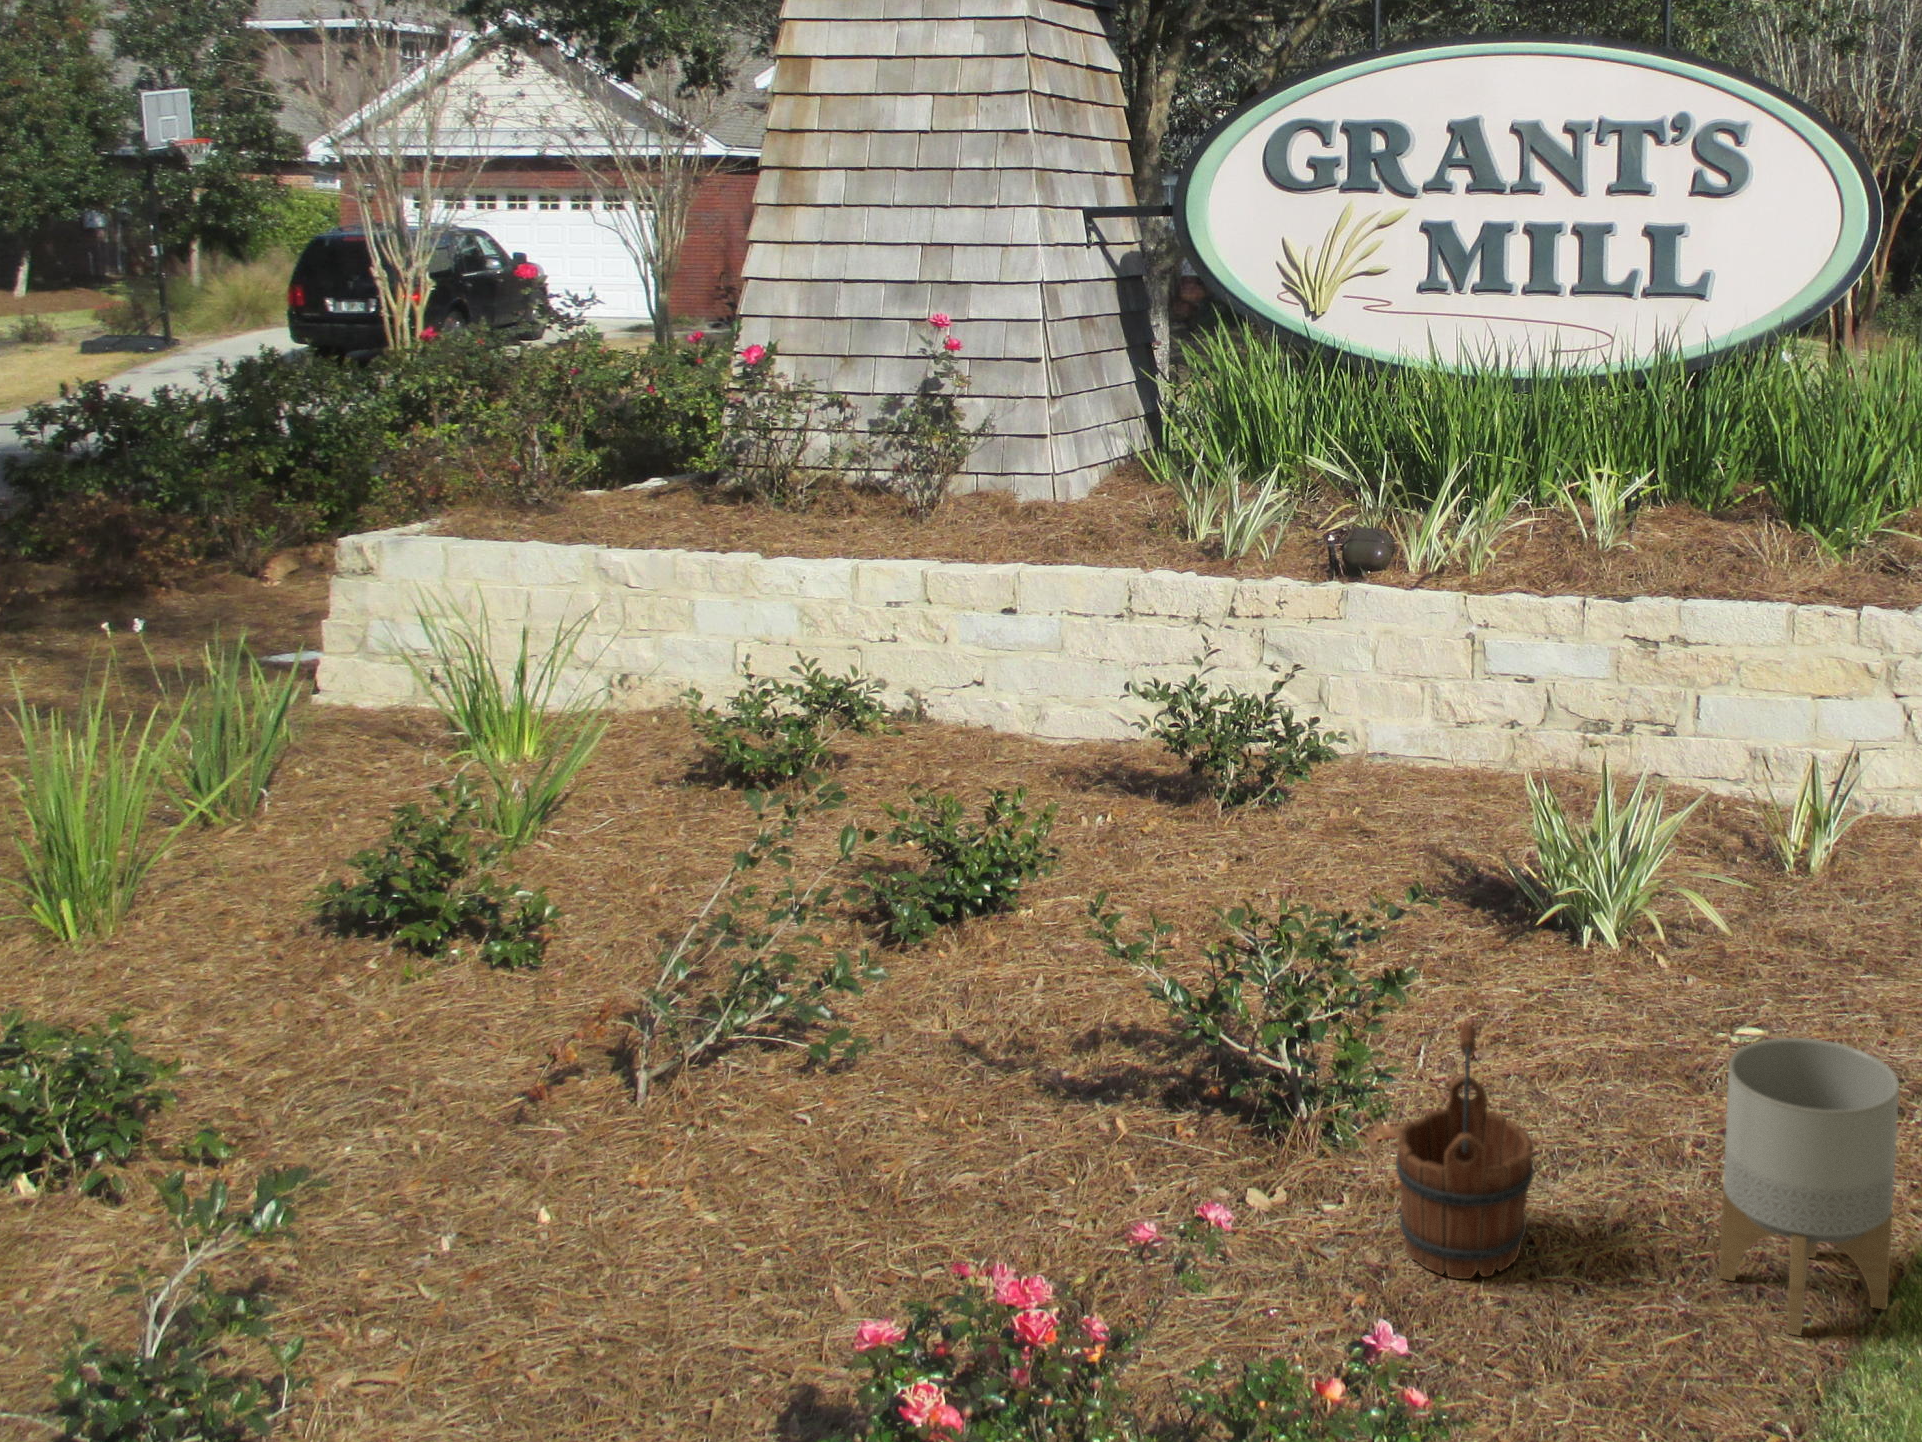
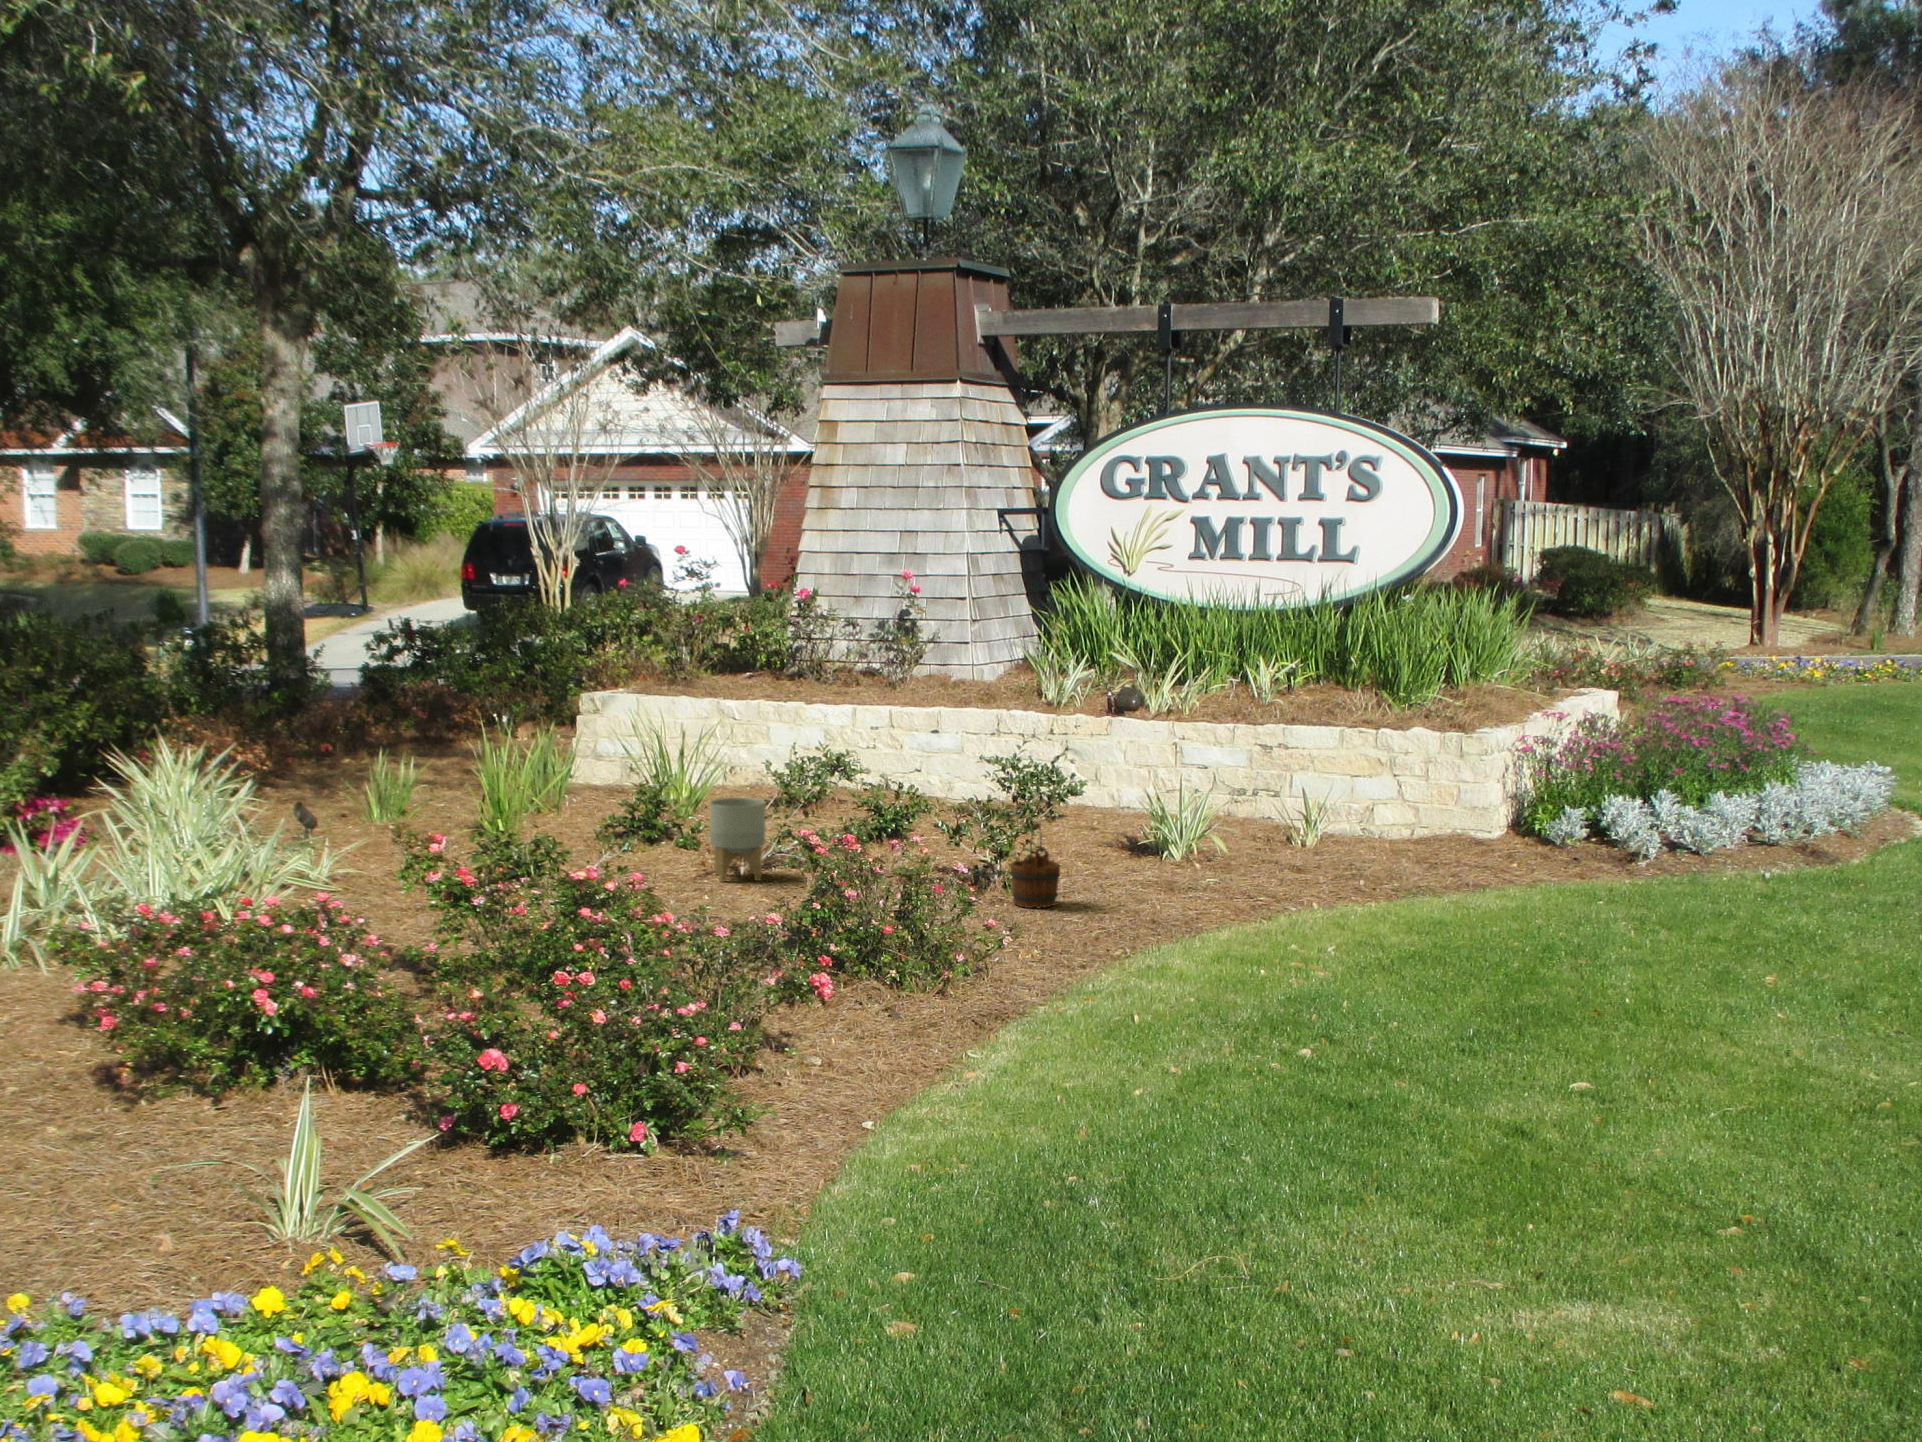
planter: present [1719,1038,1899,1335] -> present [709,797,765,882]

